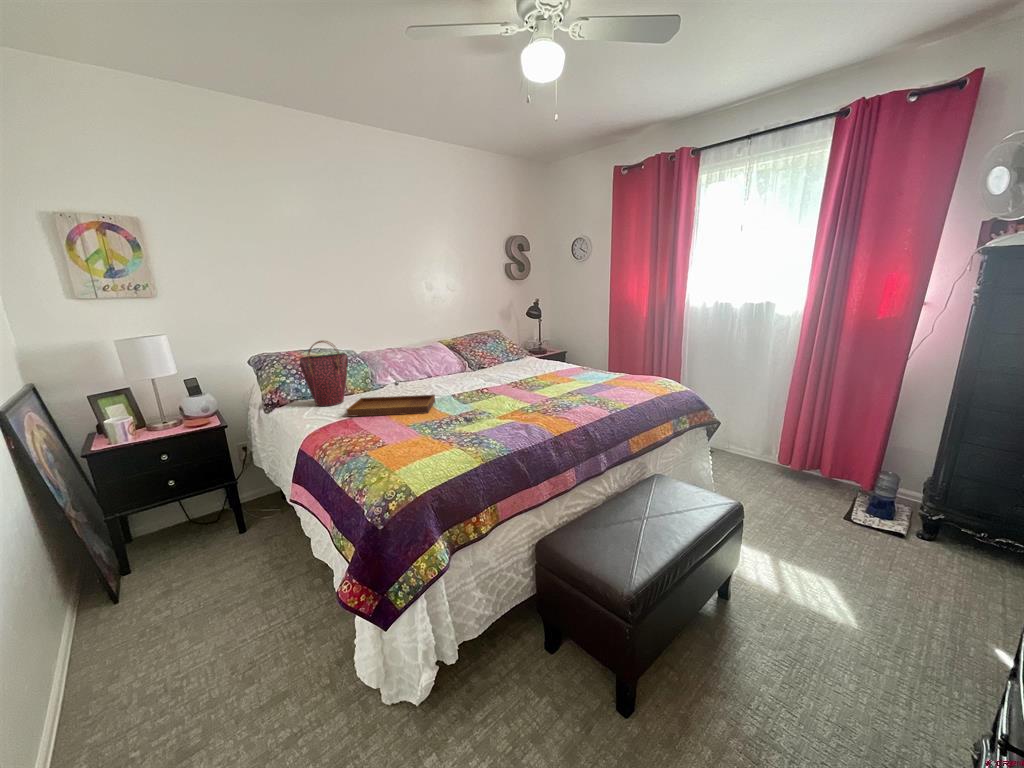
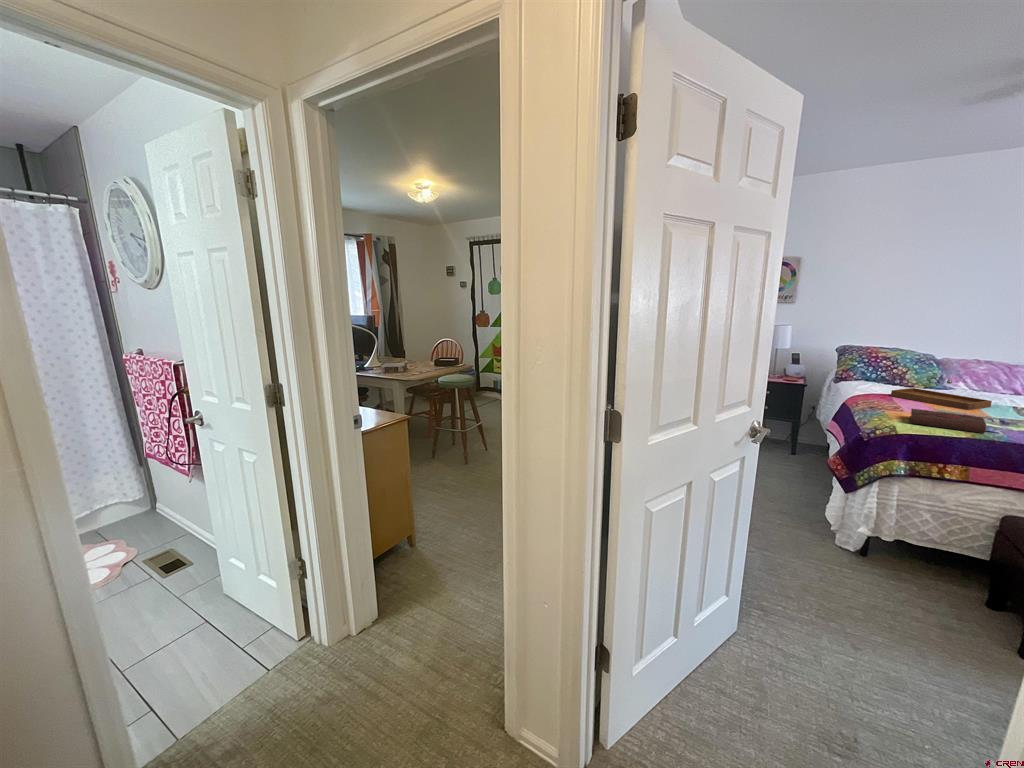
handbag: present [300,341,348,406] -> none [870,340,915,389]
book: none [401,426,492,468] -> present [909,409,998,433]

